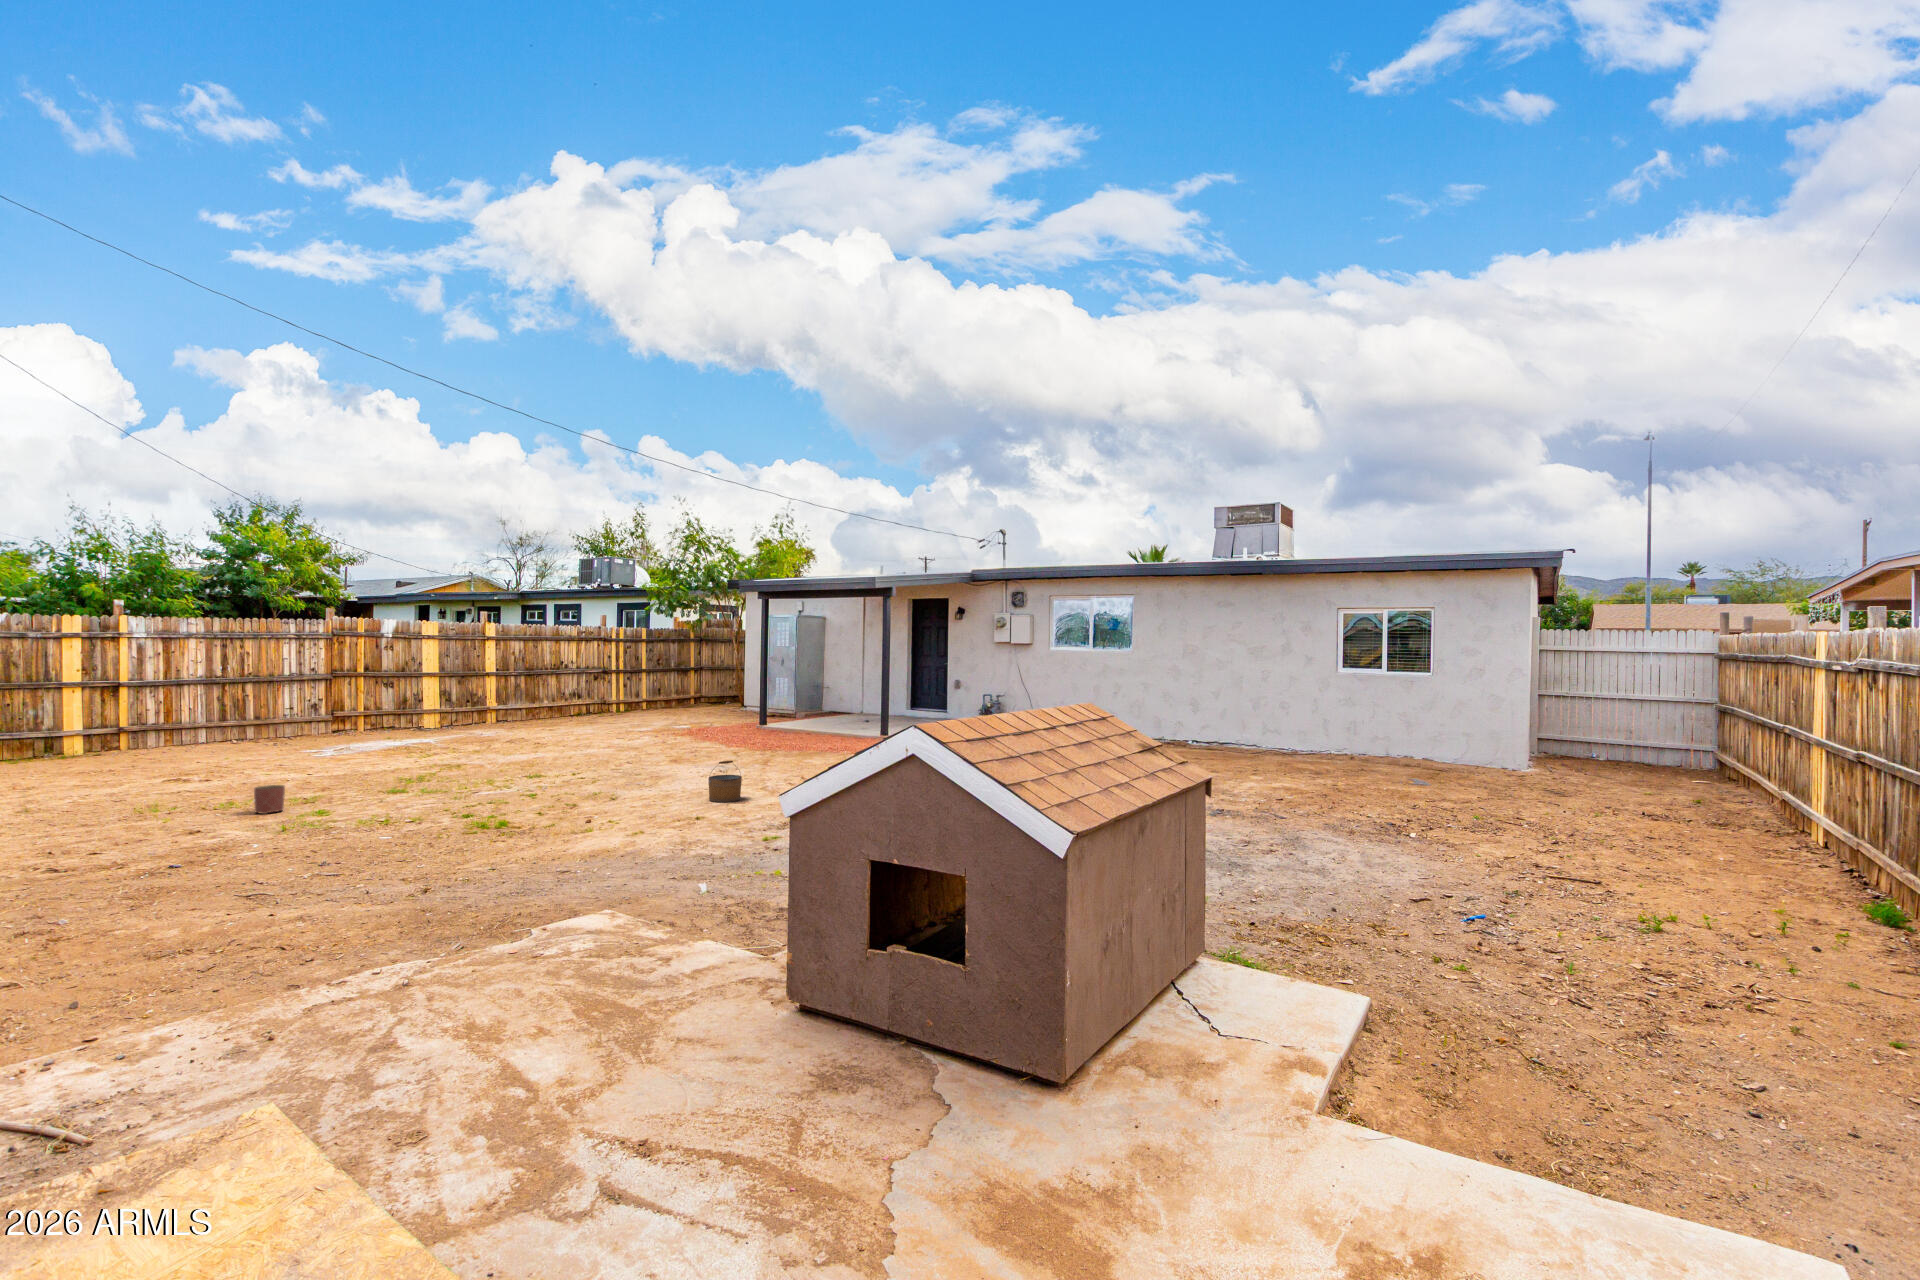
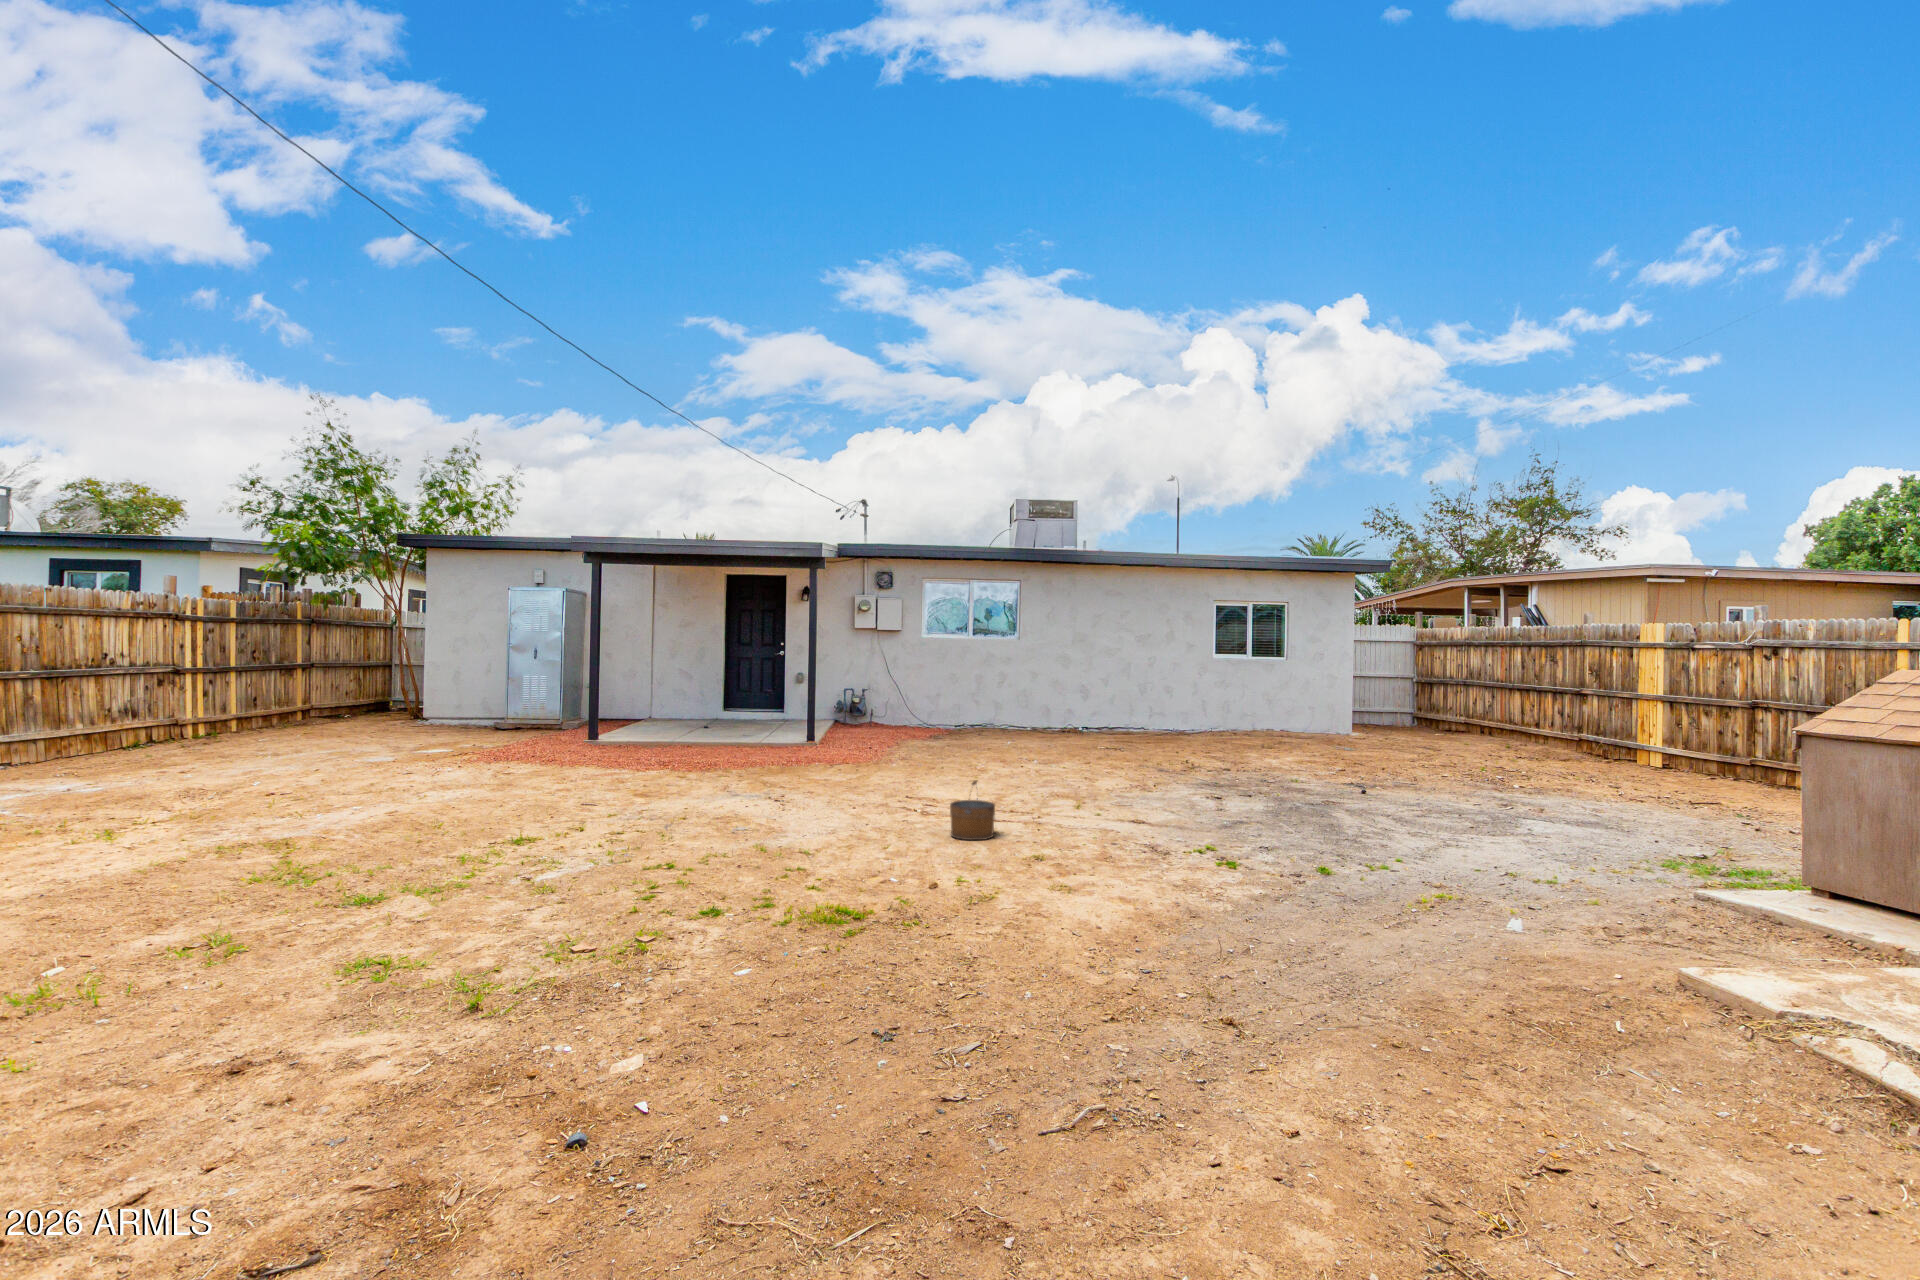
planter: present [254,785,285,814] -> none [232,934,310,1017]

